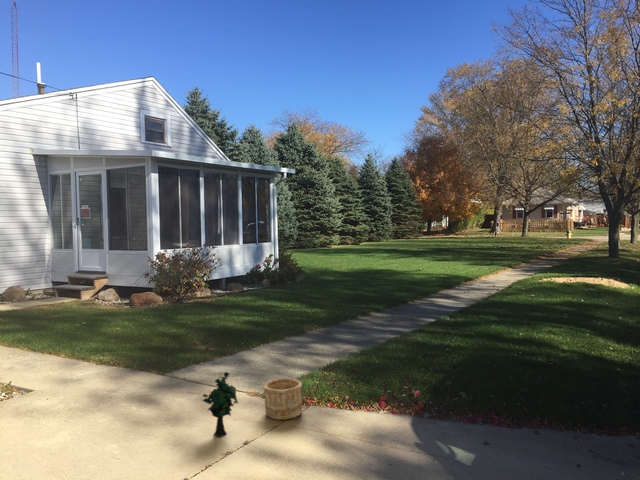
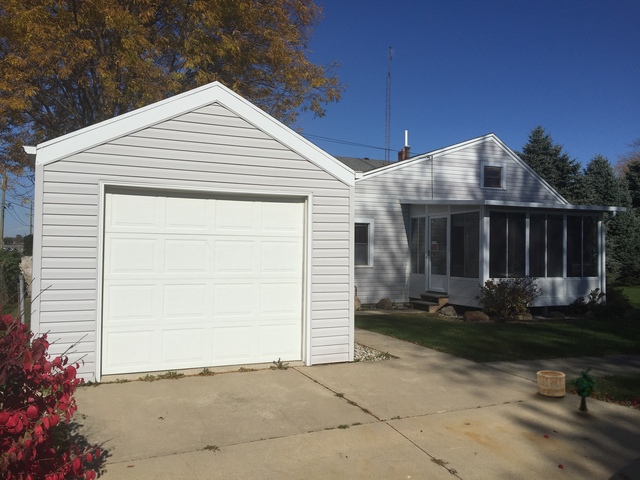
decorative plant: present [203,372,238,437] -> present [571,368,597,411]

